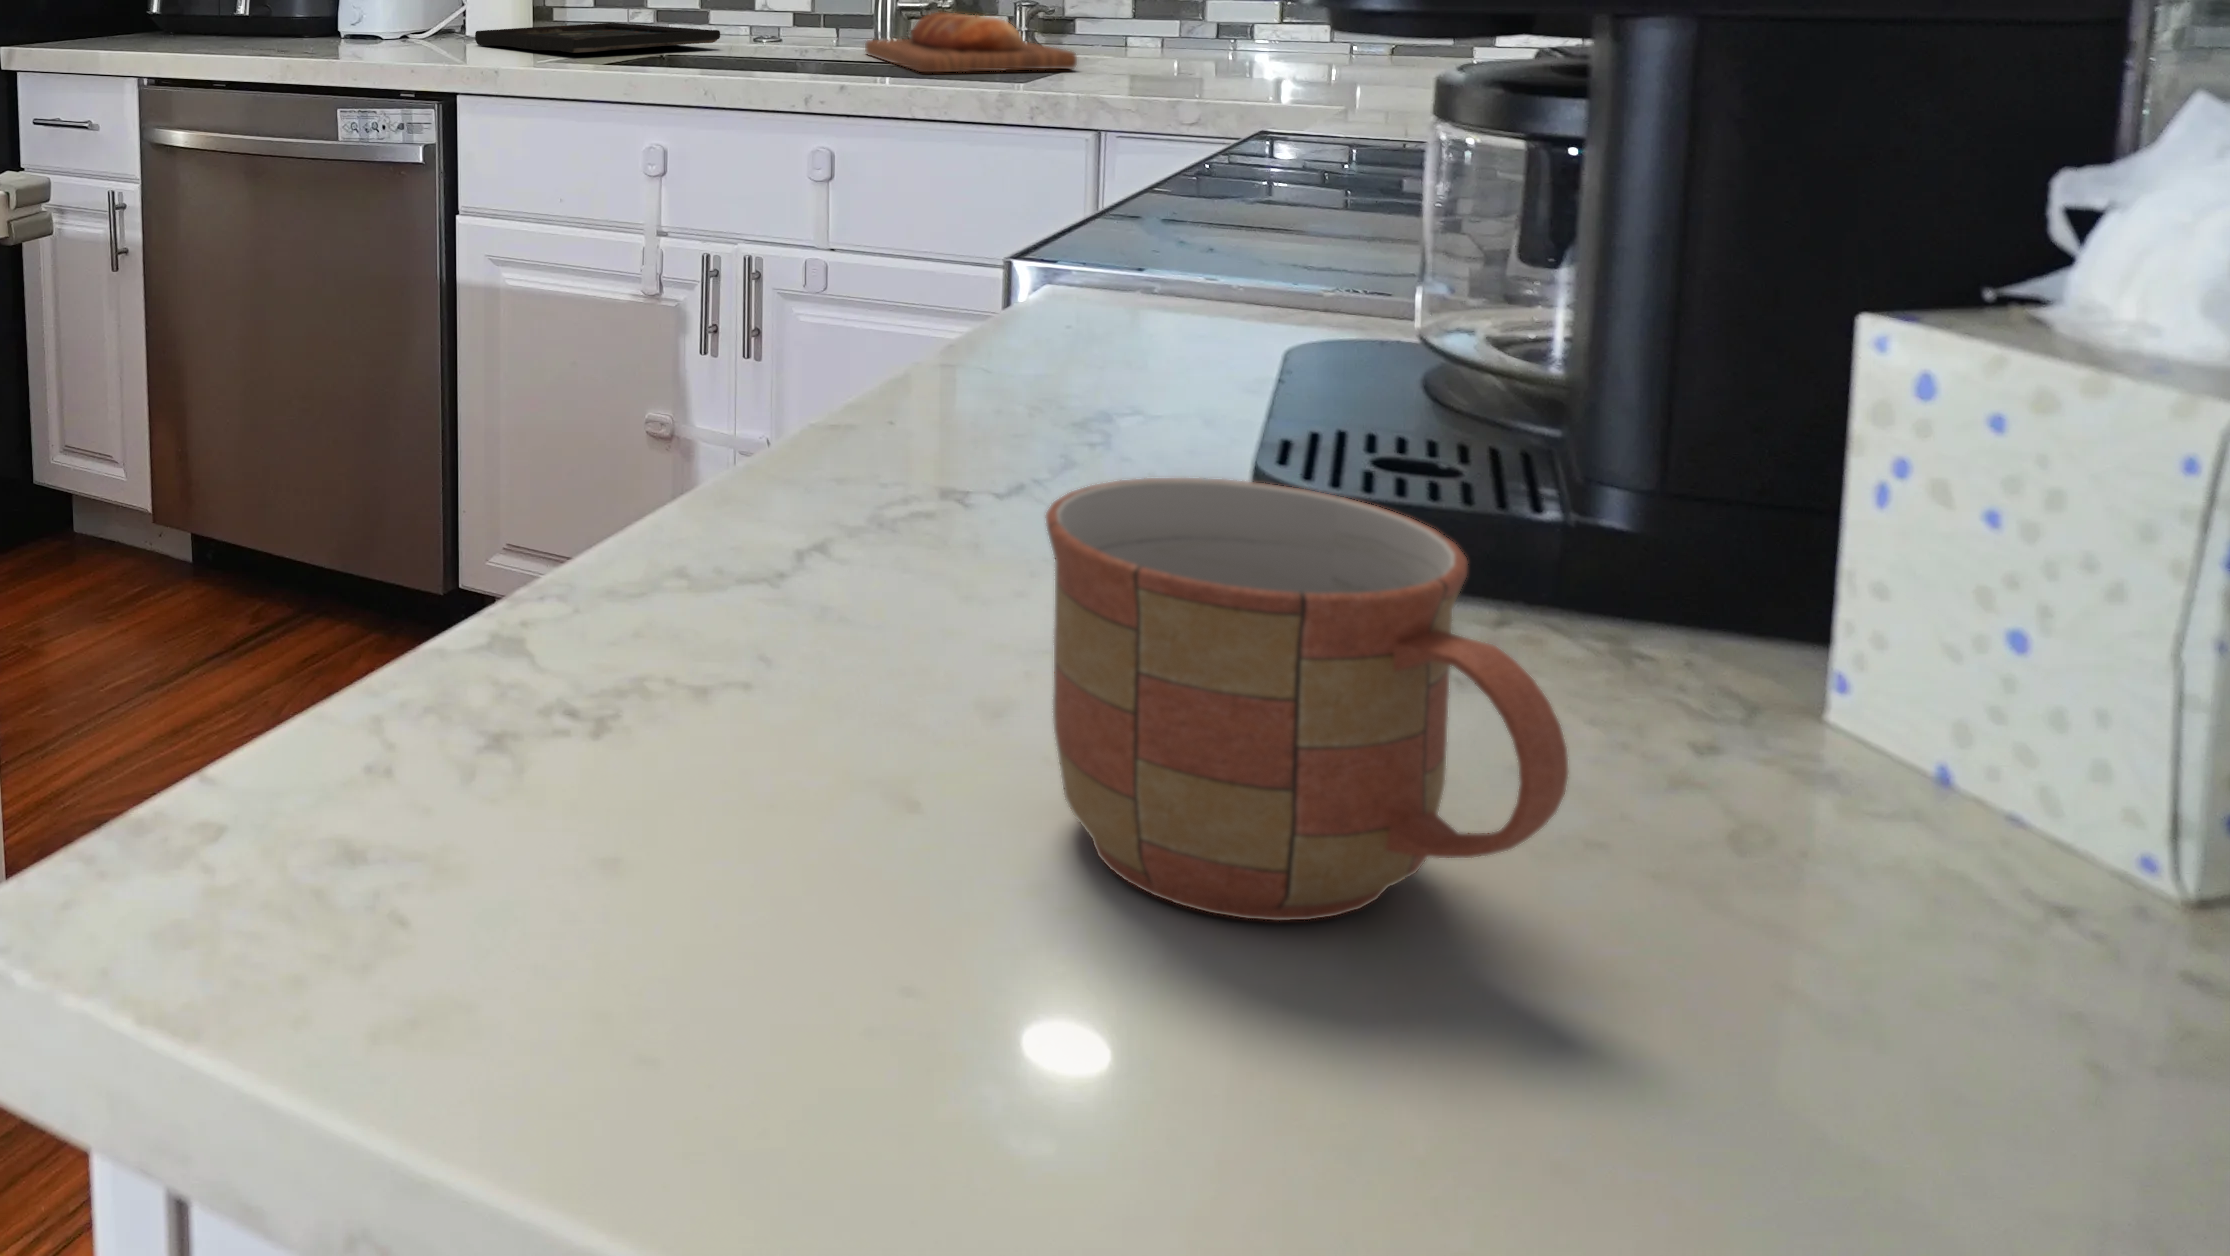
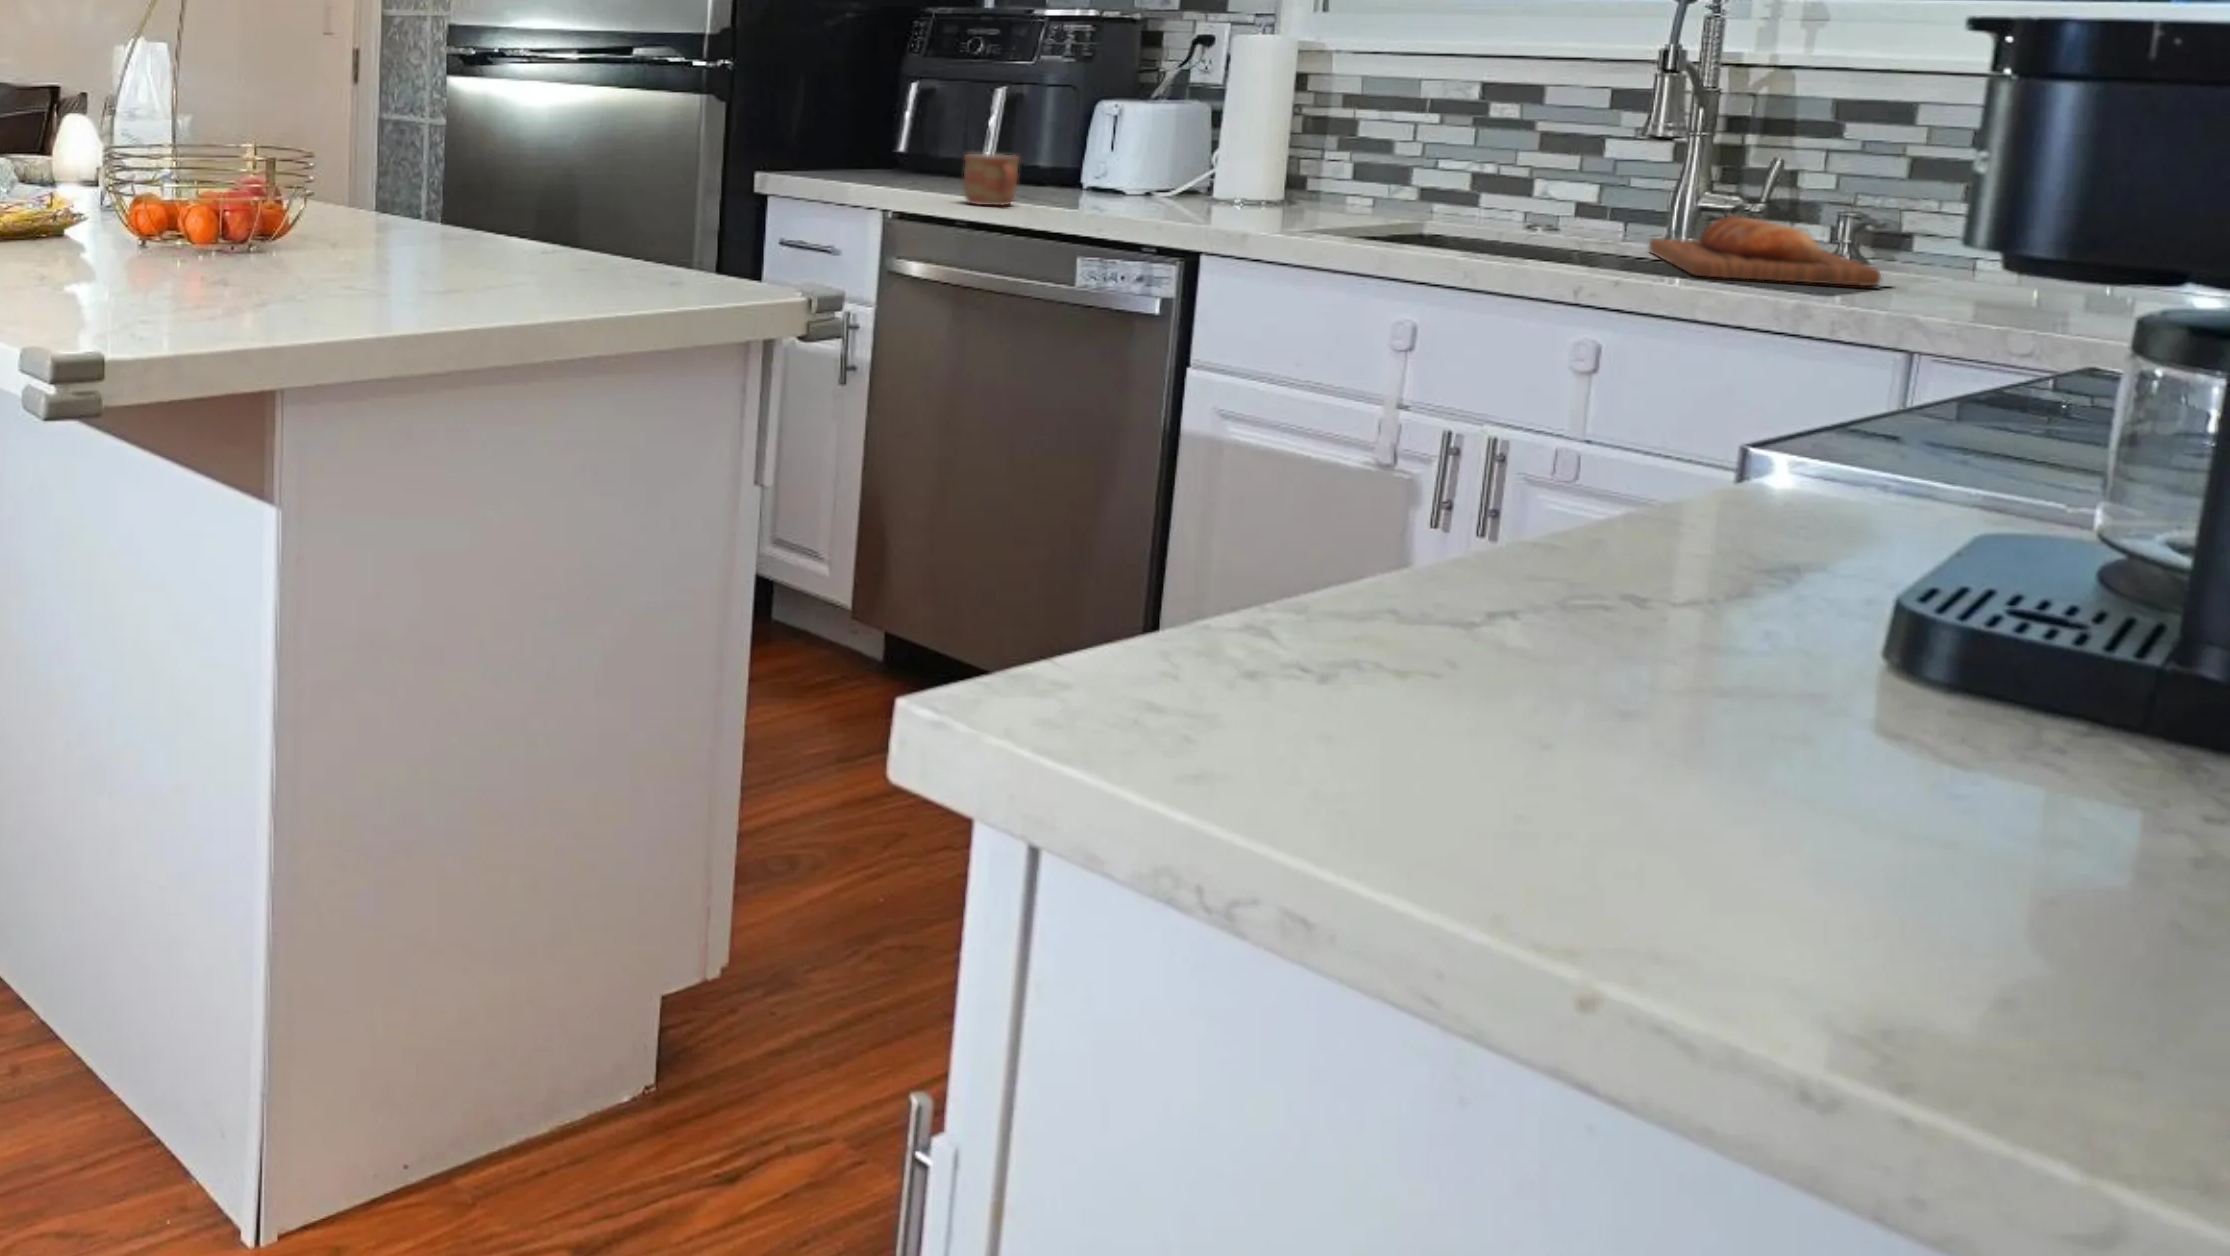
tray: present [475,23,720,53] -> none [1223,195,1488,226]
mug: present [1045,478,1568,920] -> present [963,154,1019,205]

